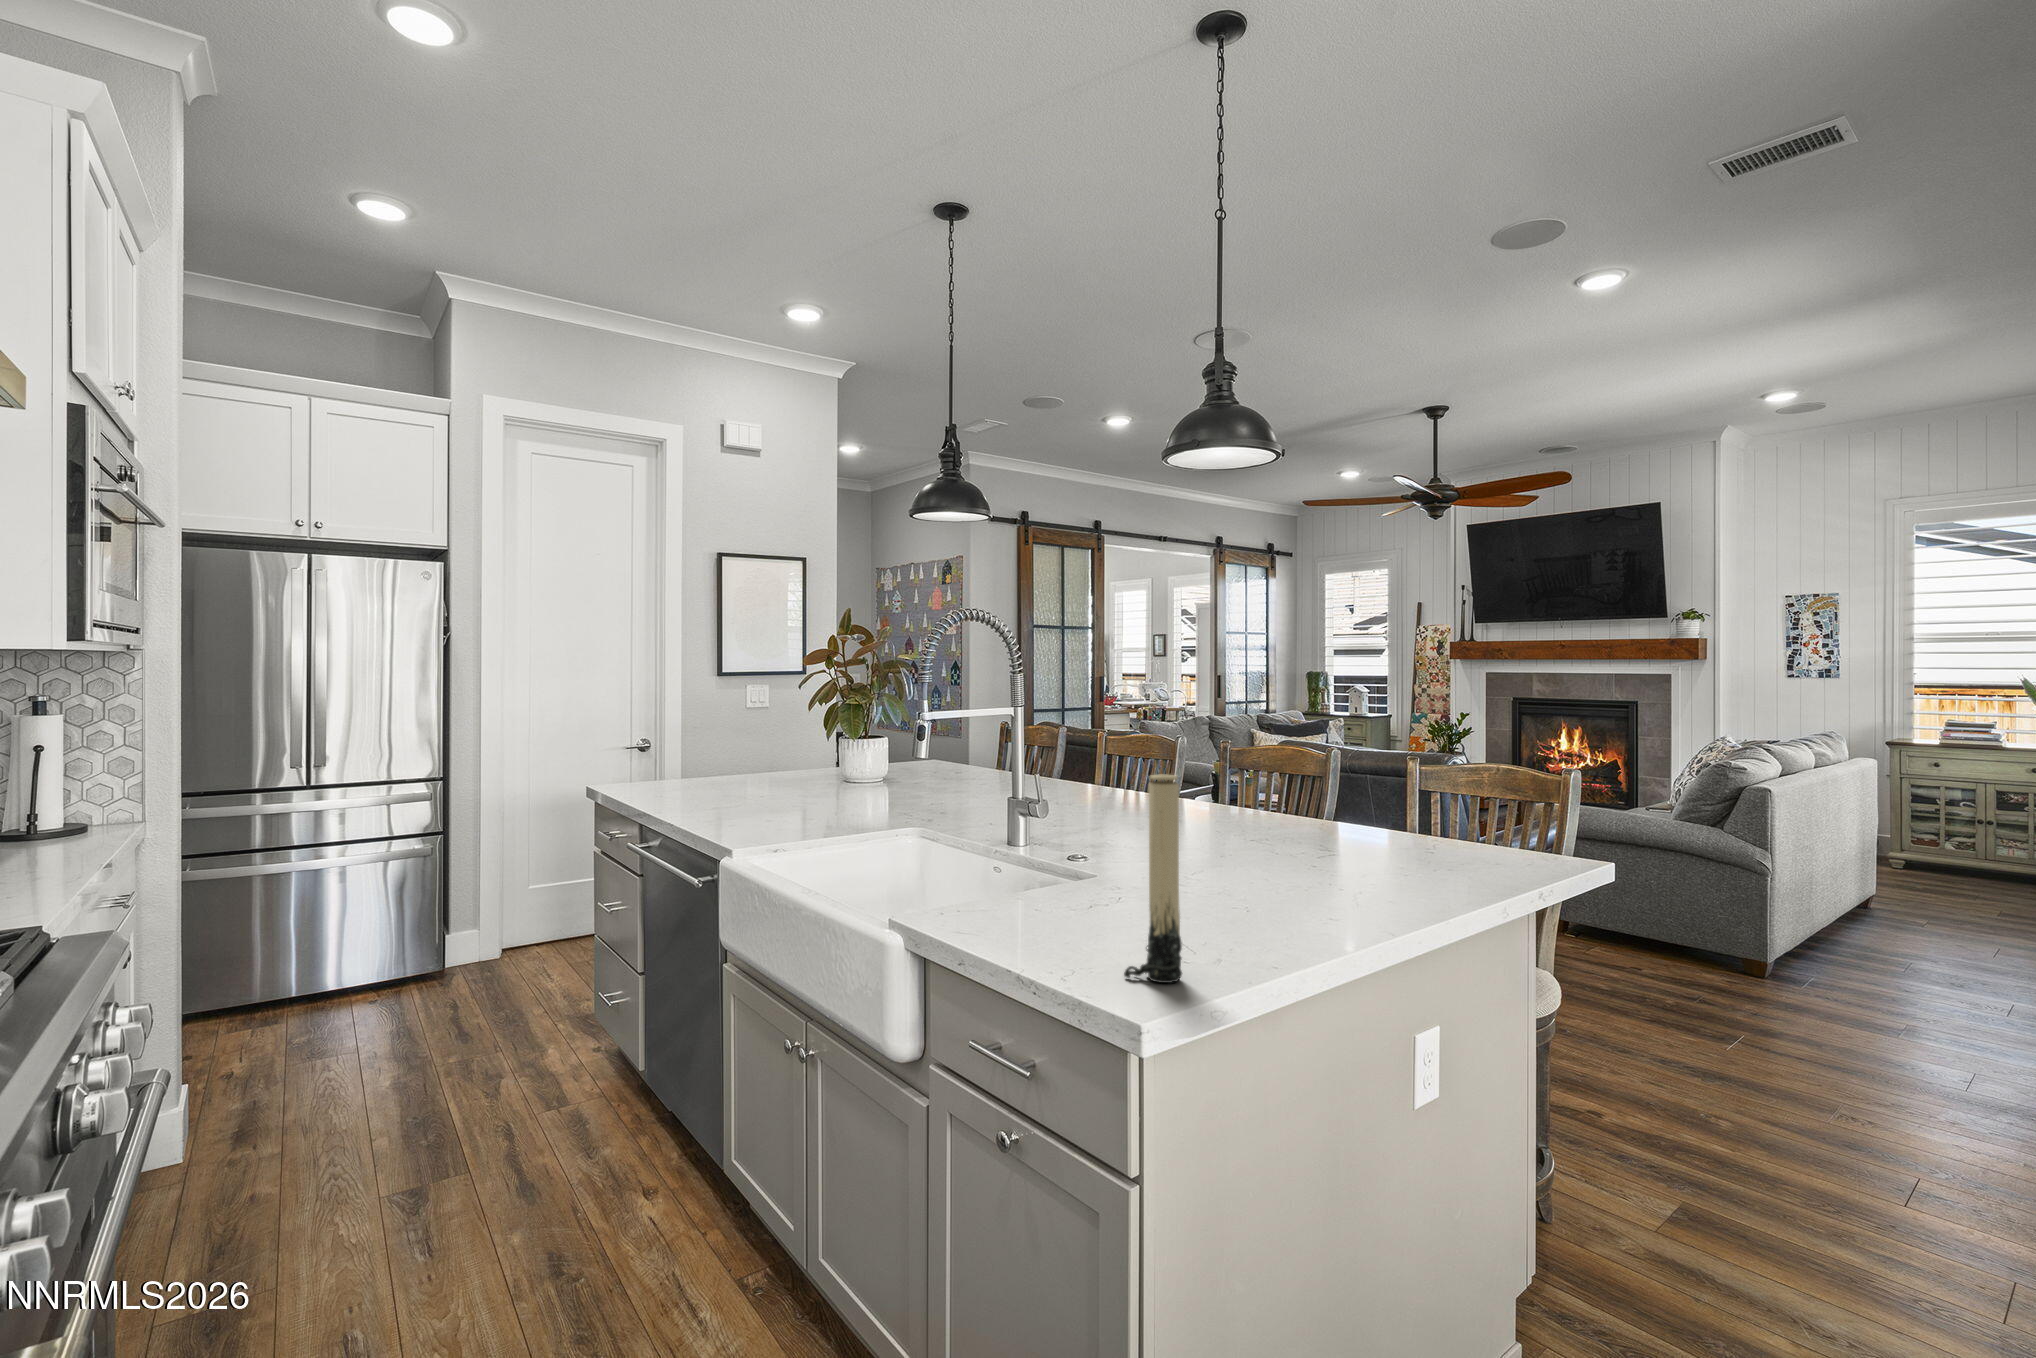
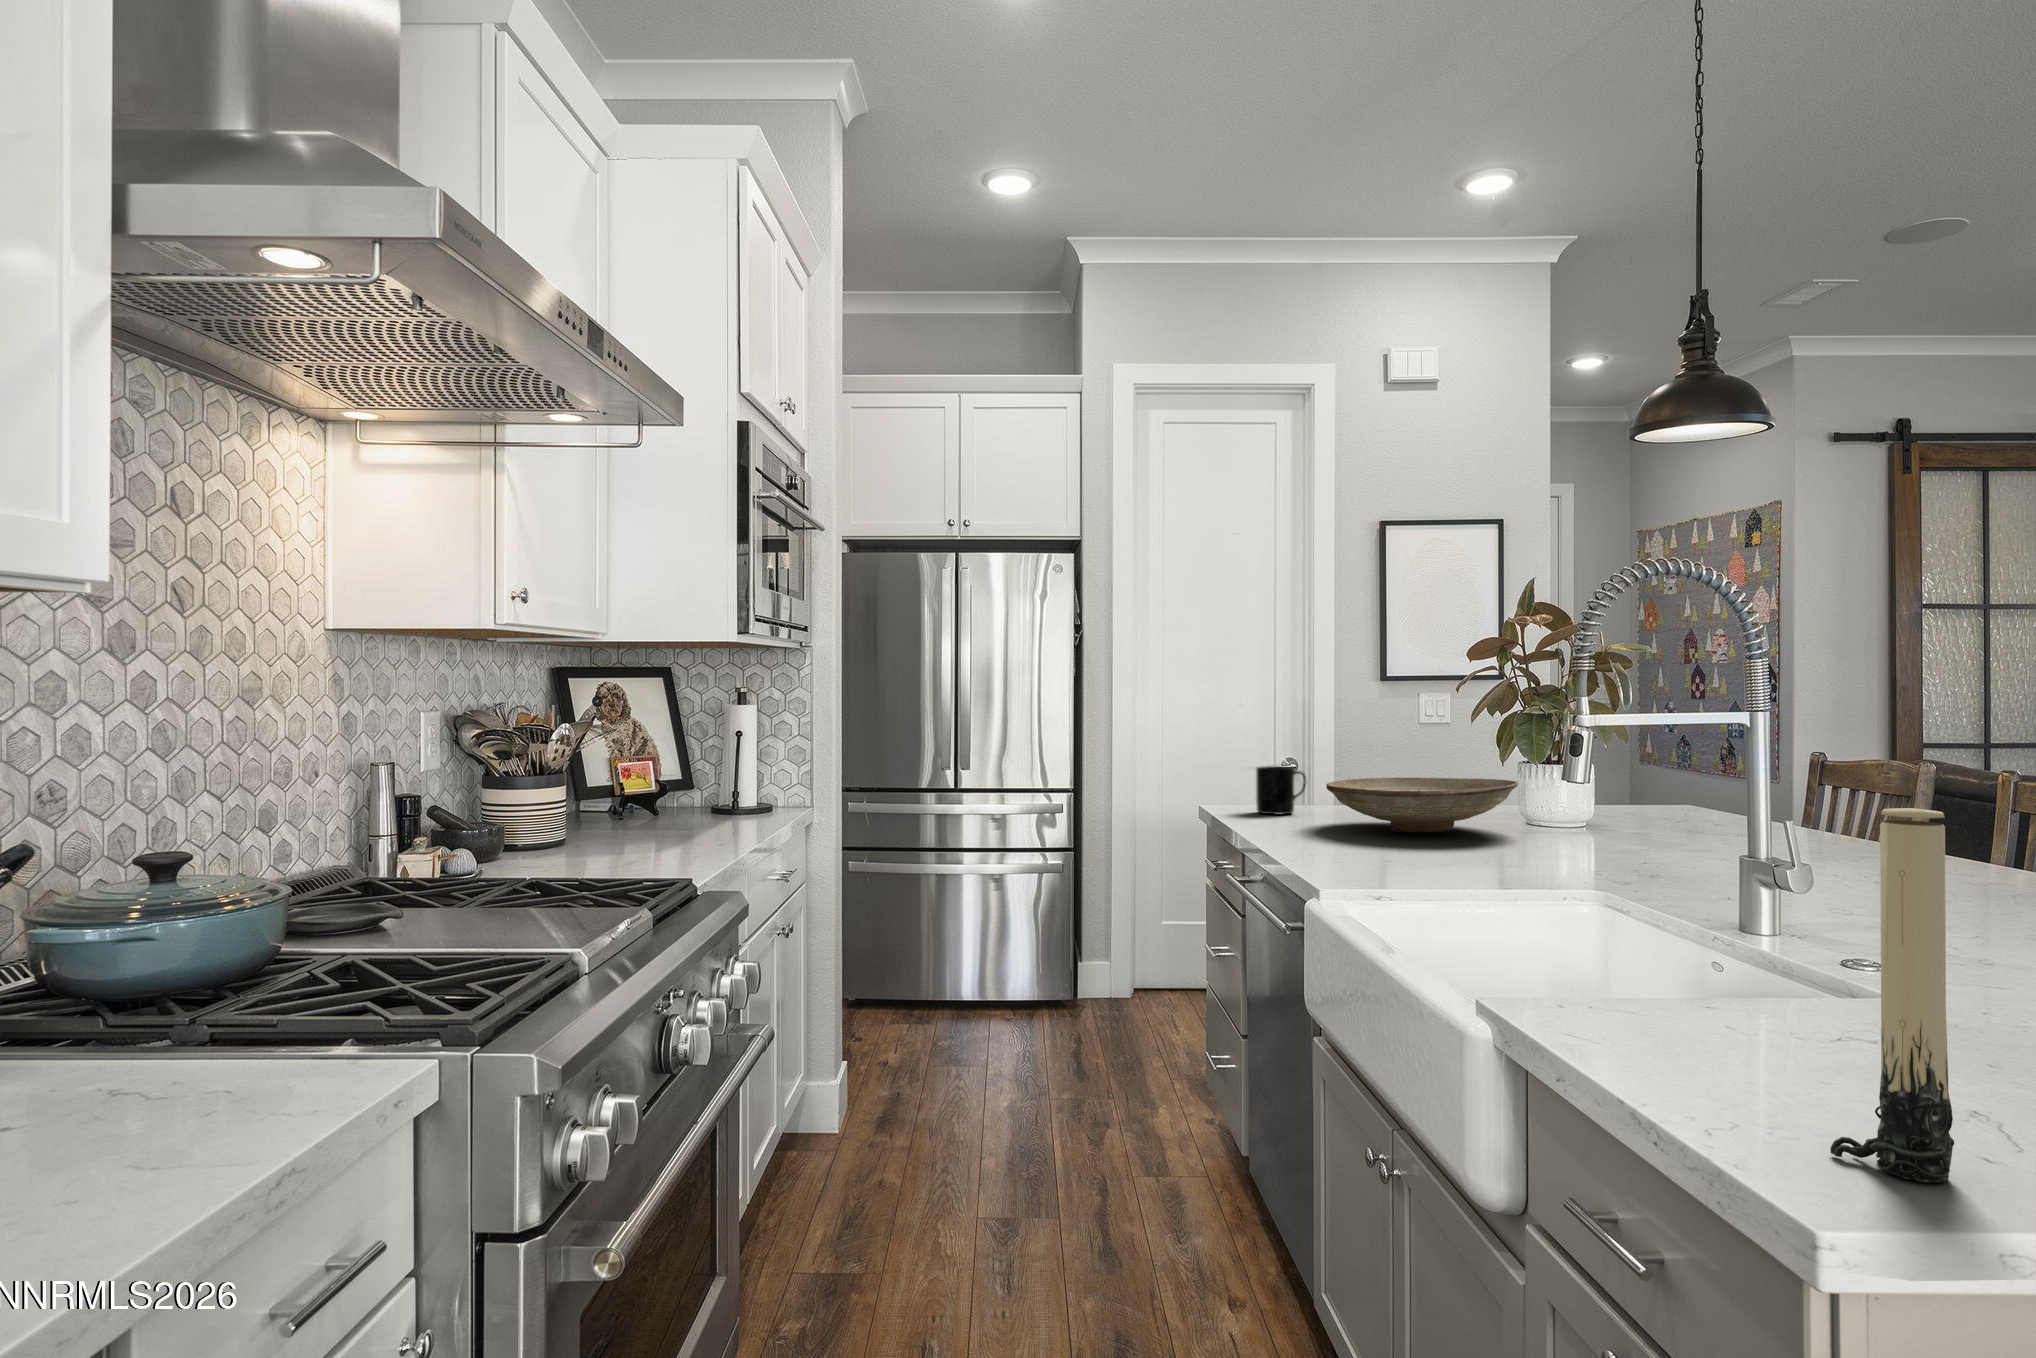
mug: none [640,752,682,791] -> present [1256,766,1306,814]
decorative bowl: none [705,754,846,798] -> present [1326,778,1518,832]

